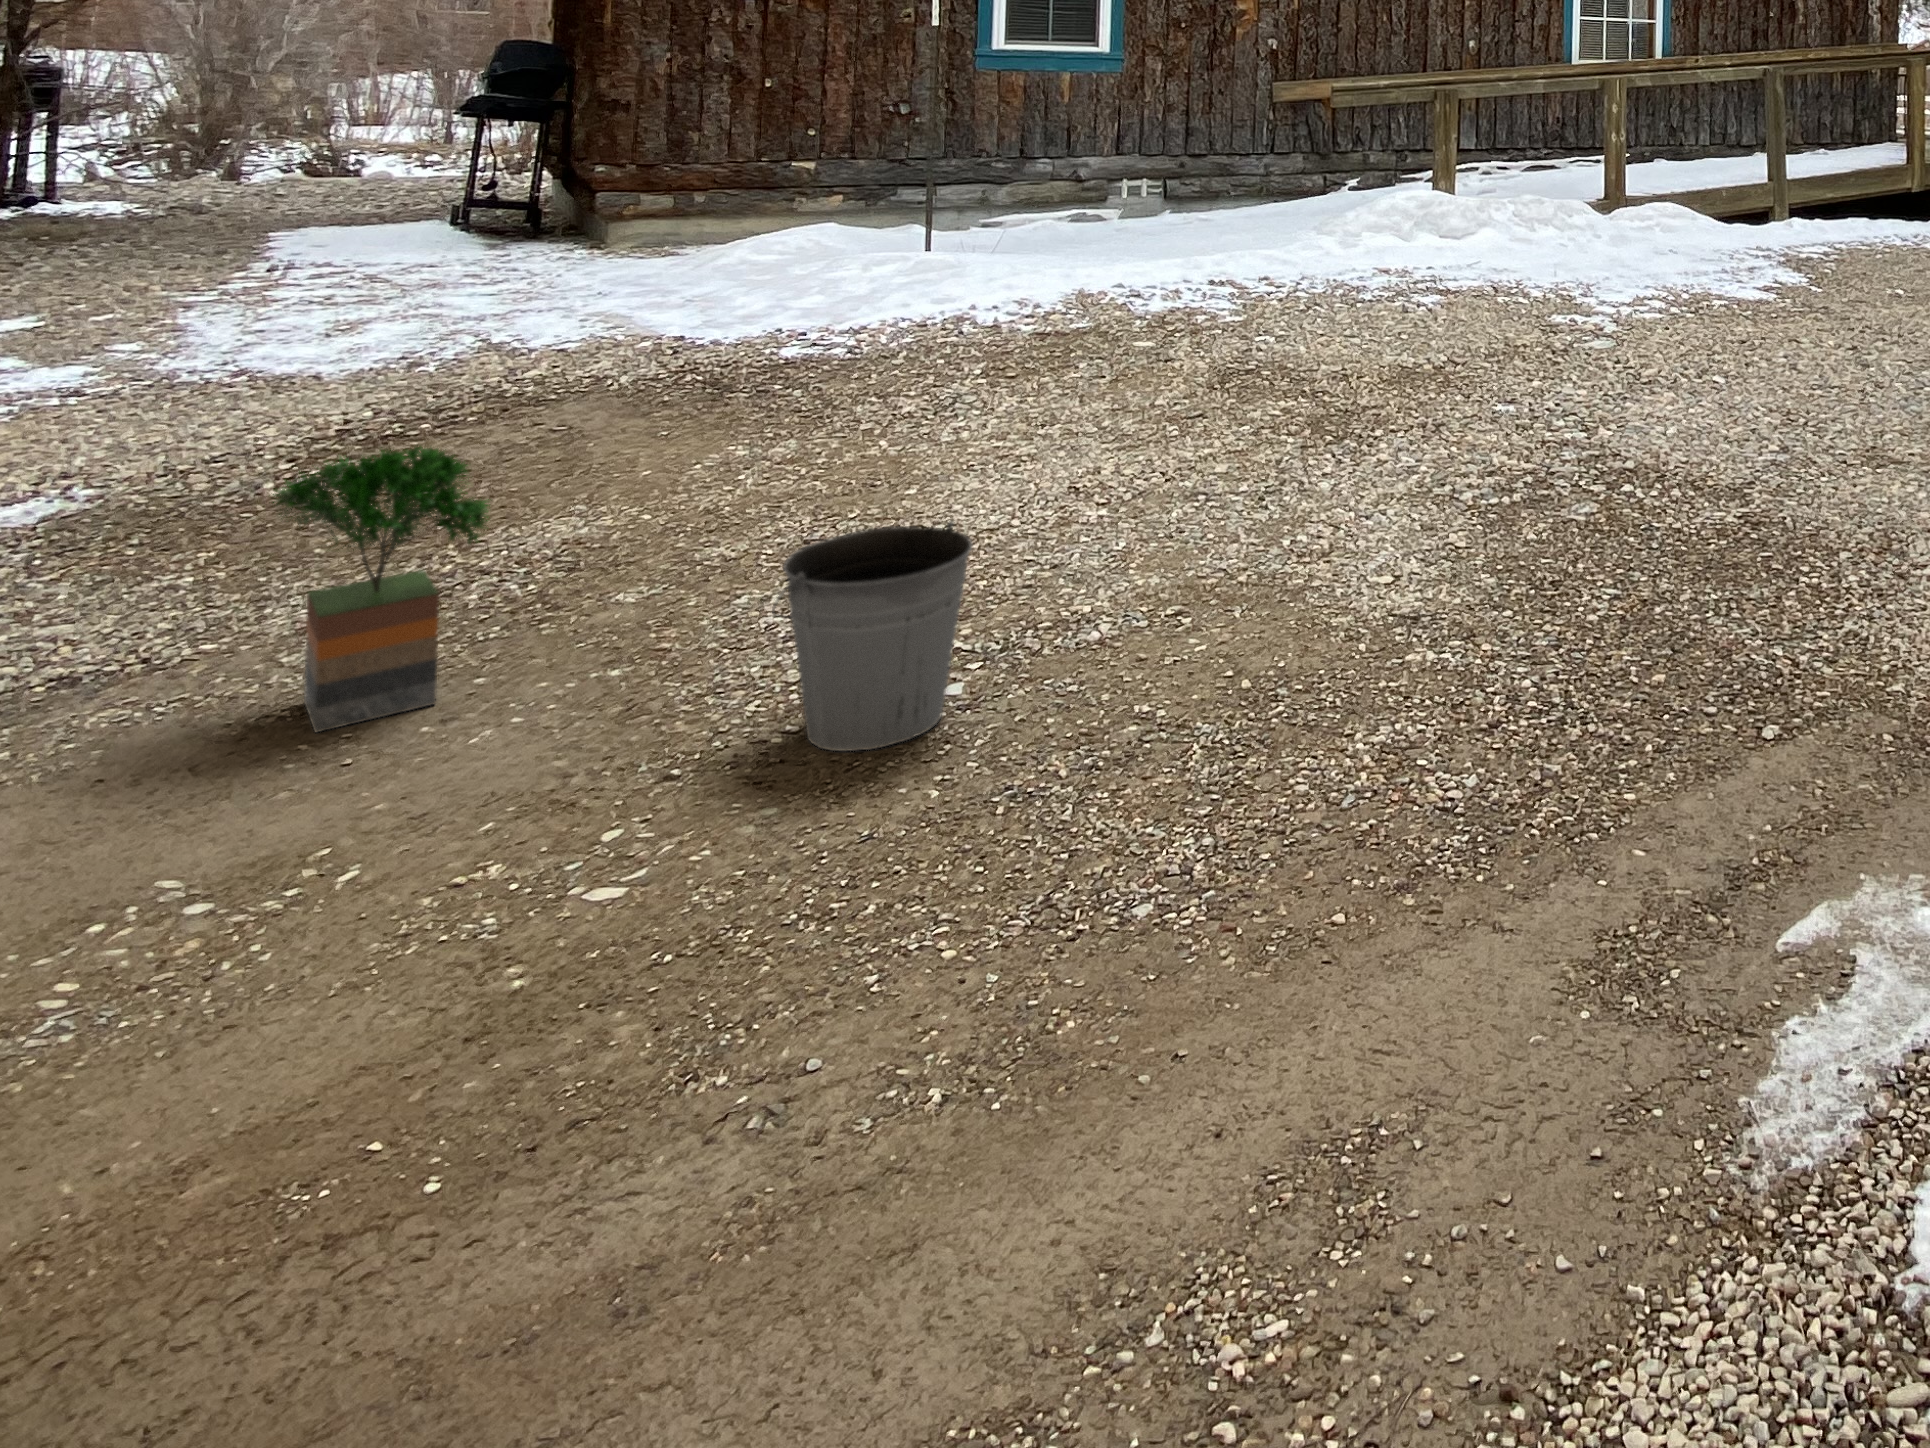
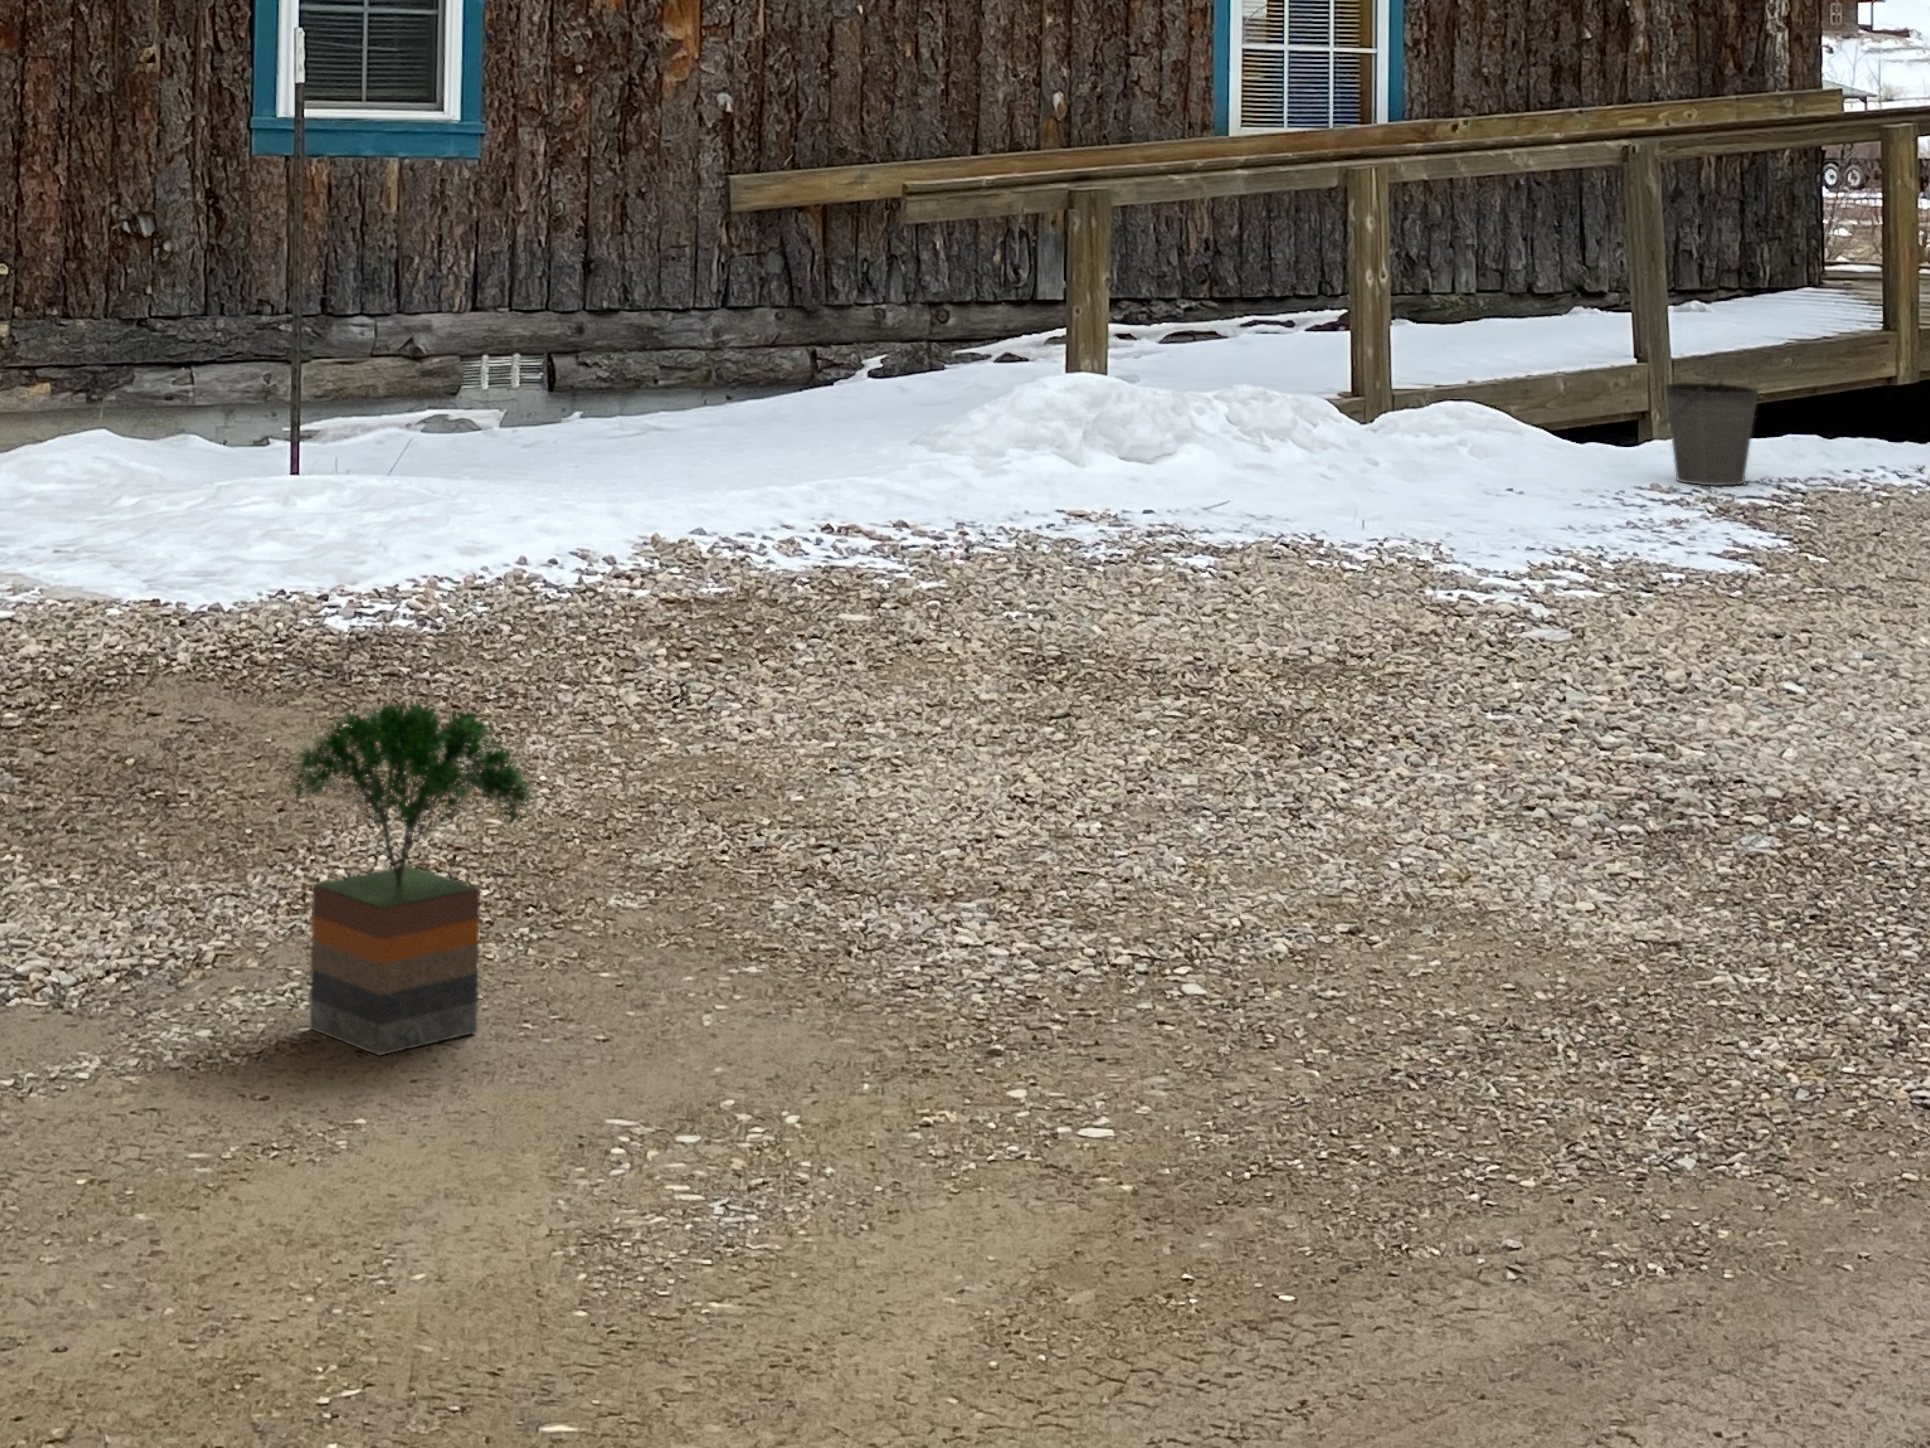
bucket: present [772,521,972,751] -> present [1661,380,1759,486]

